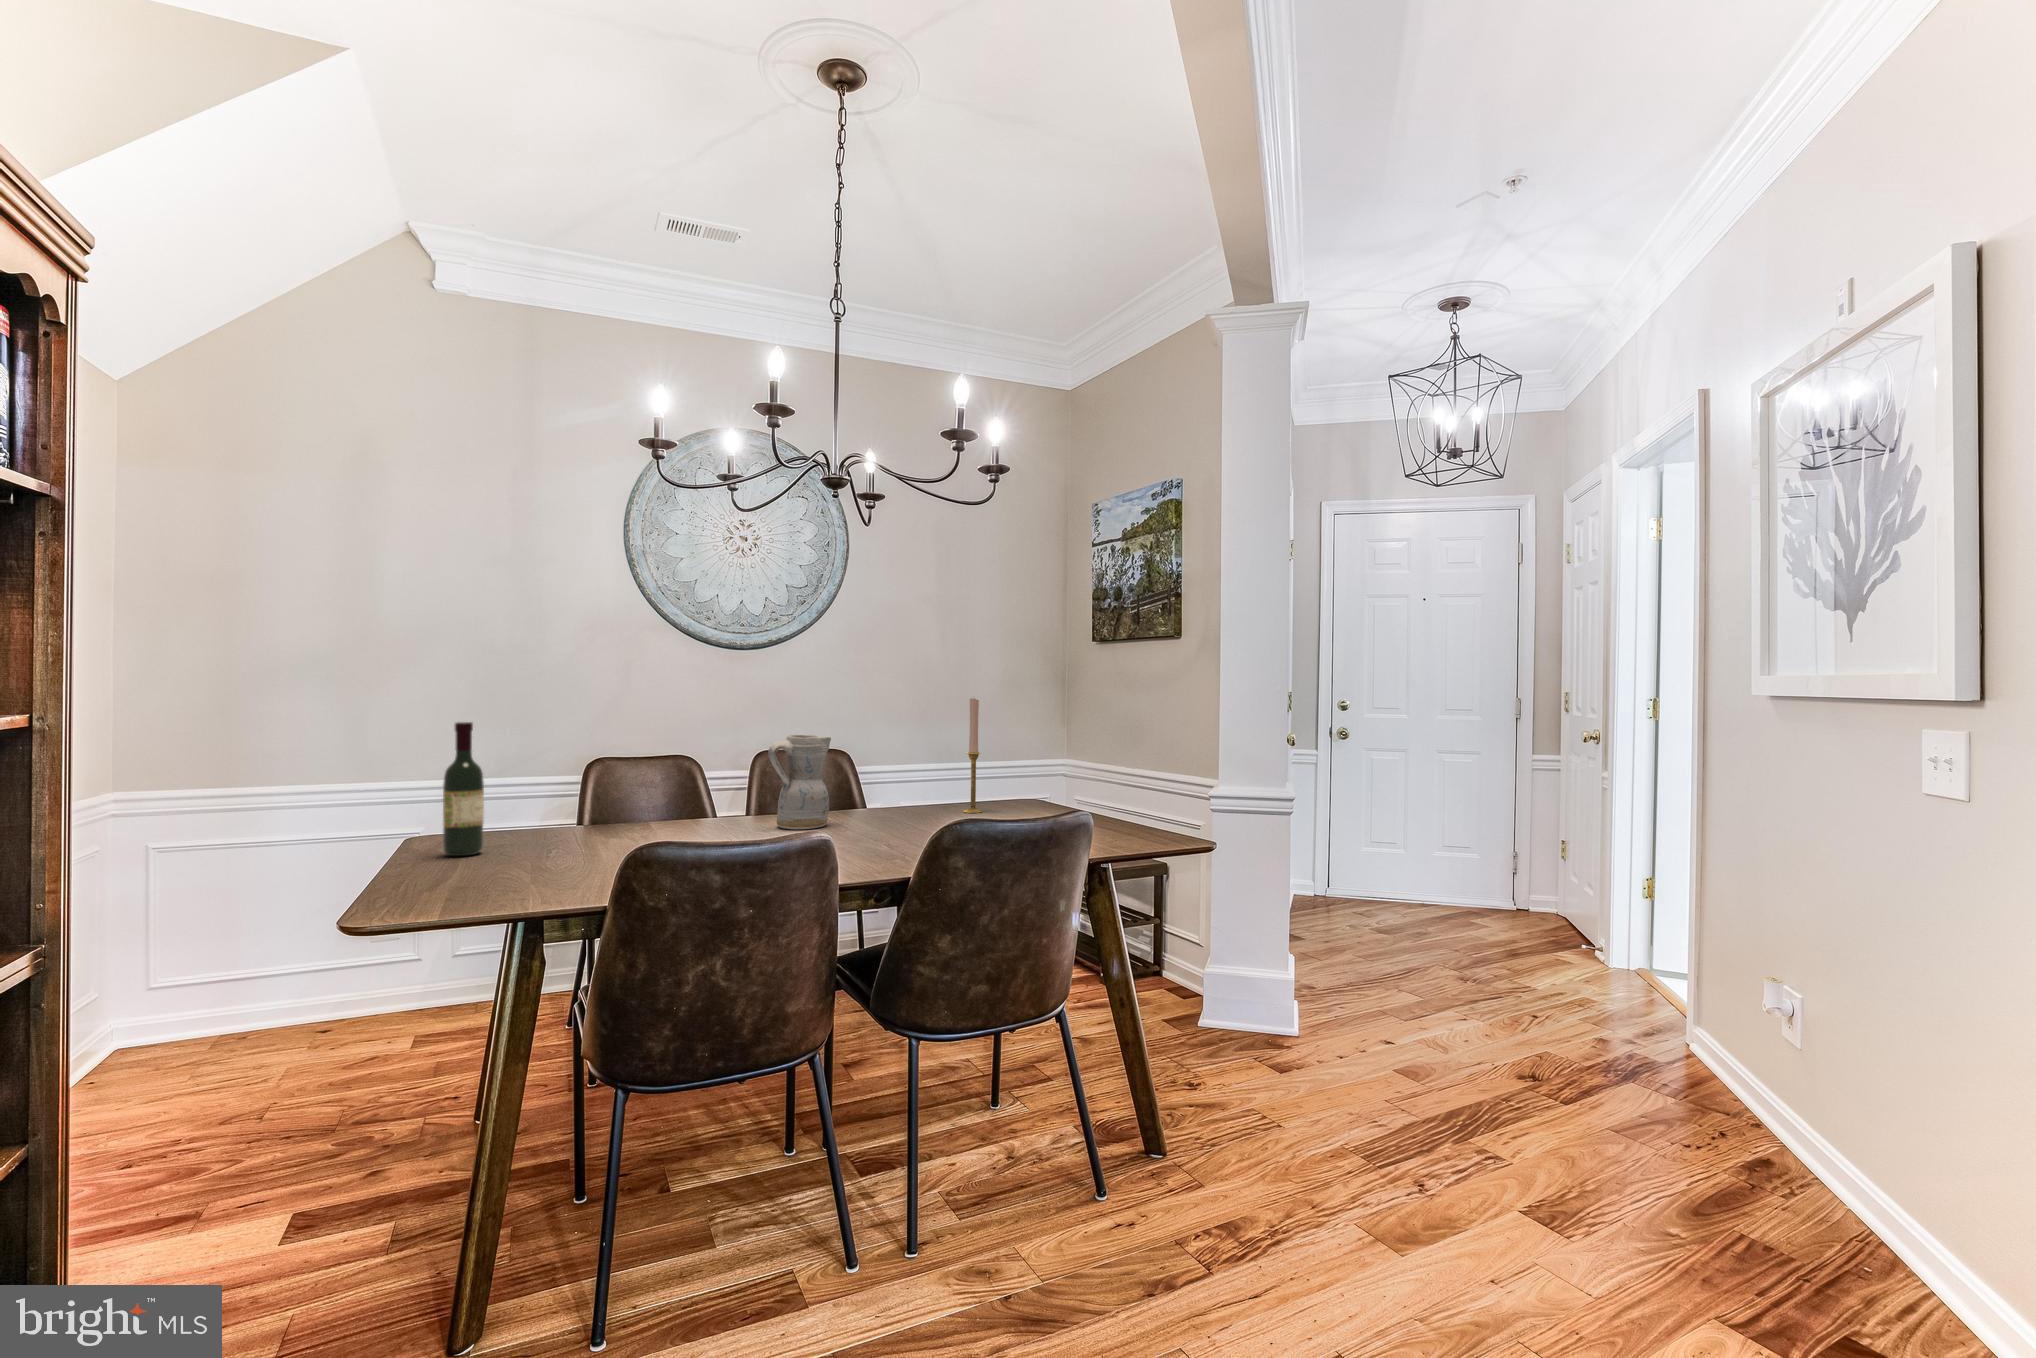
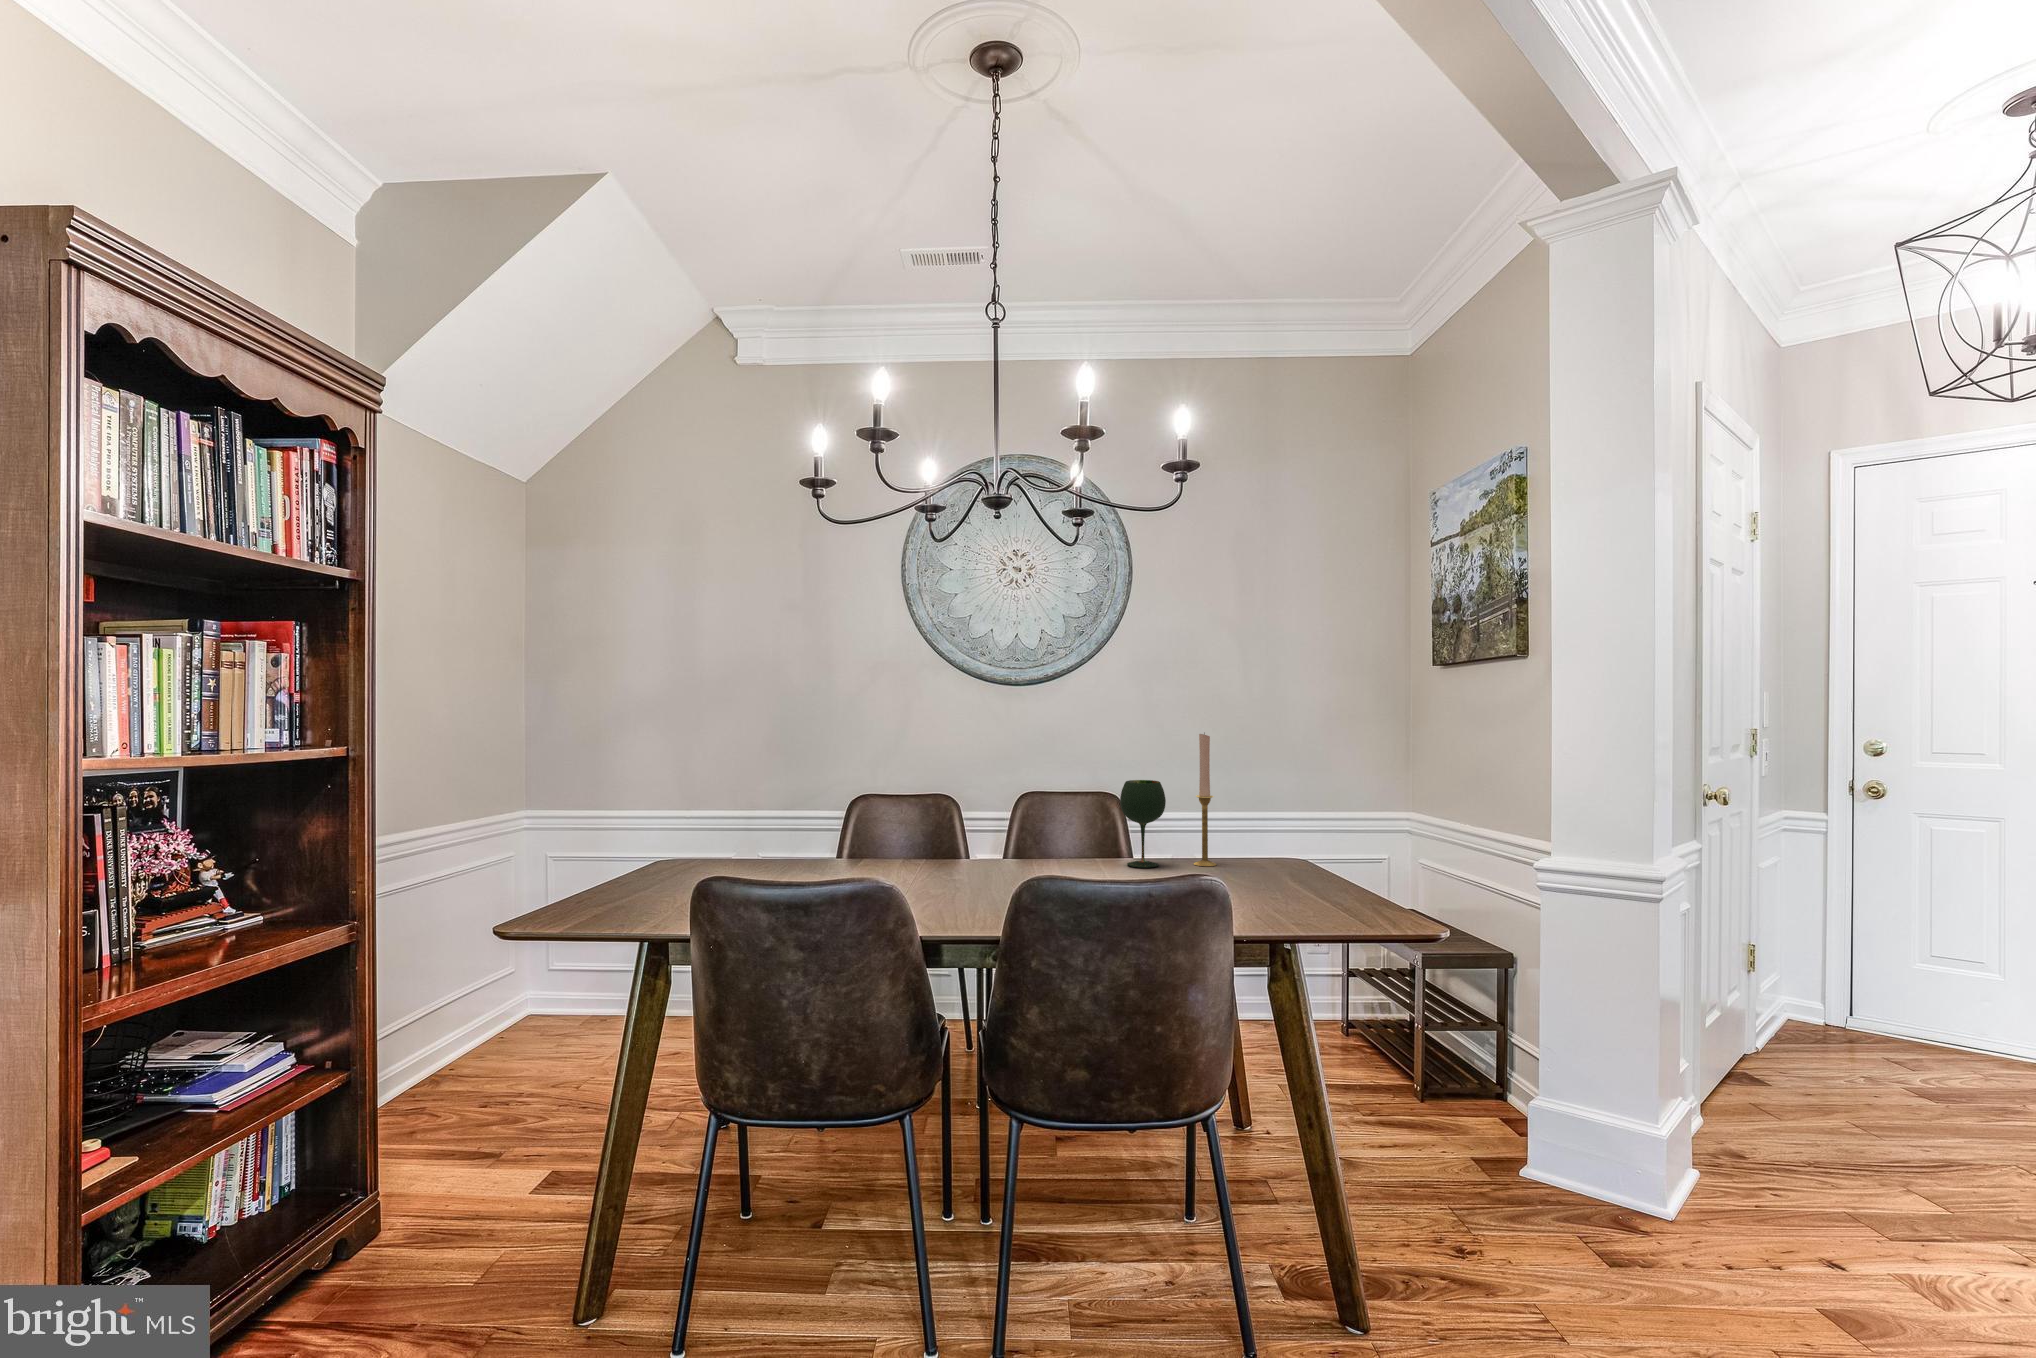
wine bottle: present [443,722,484,856] -> none [679,751,711,870]
ceramic pitcher: present [768,734,831,829] -> none [964,770,1030,870]
wine glass: none [906,740,946,818] -> present [1120,780,1166,868]

